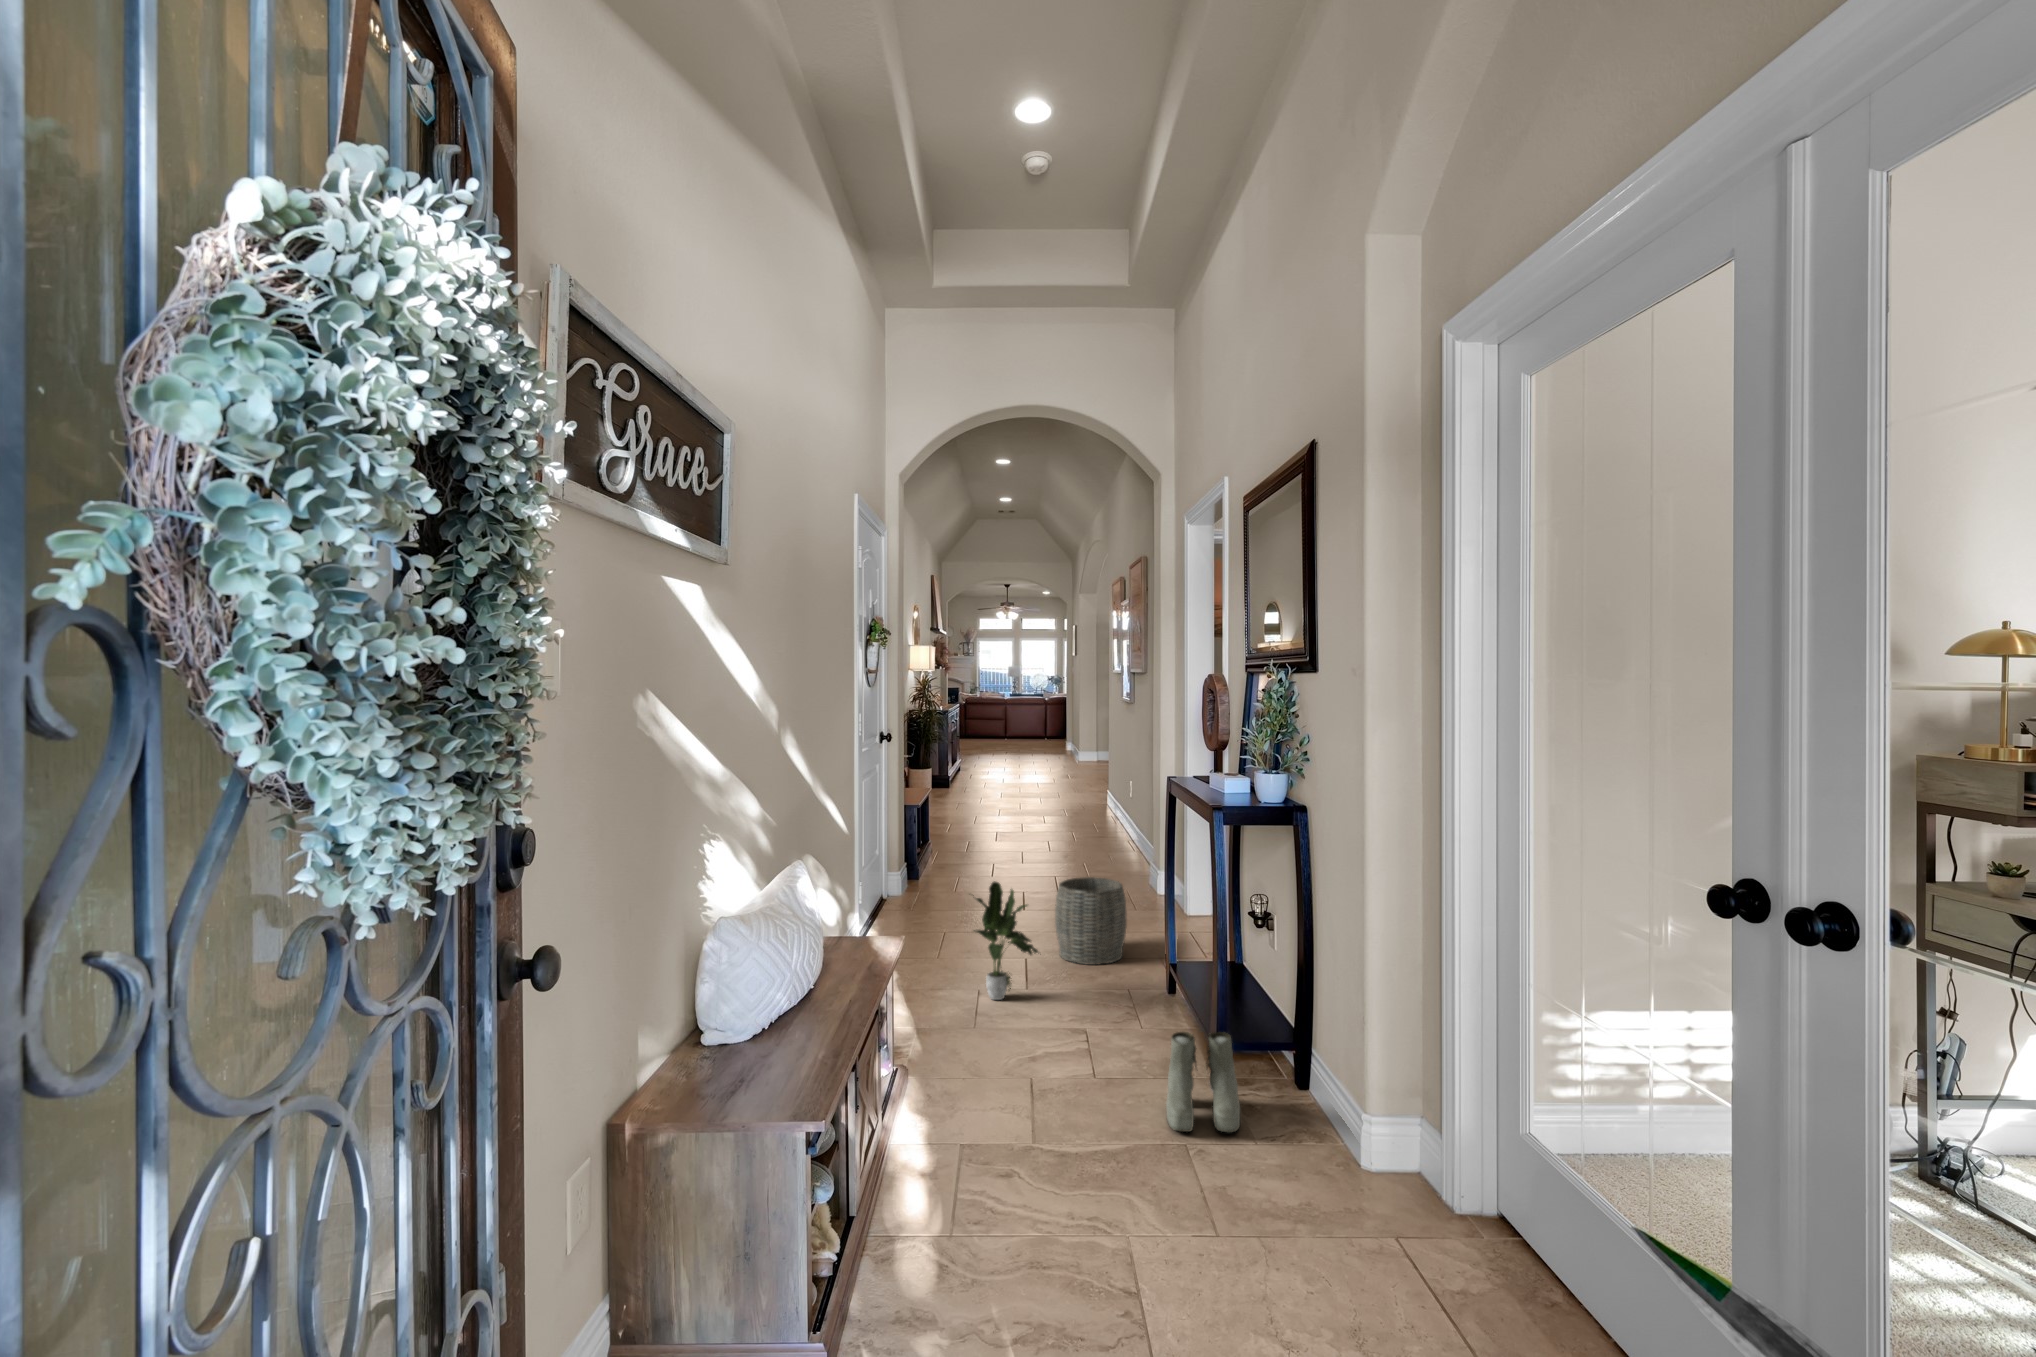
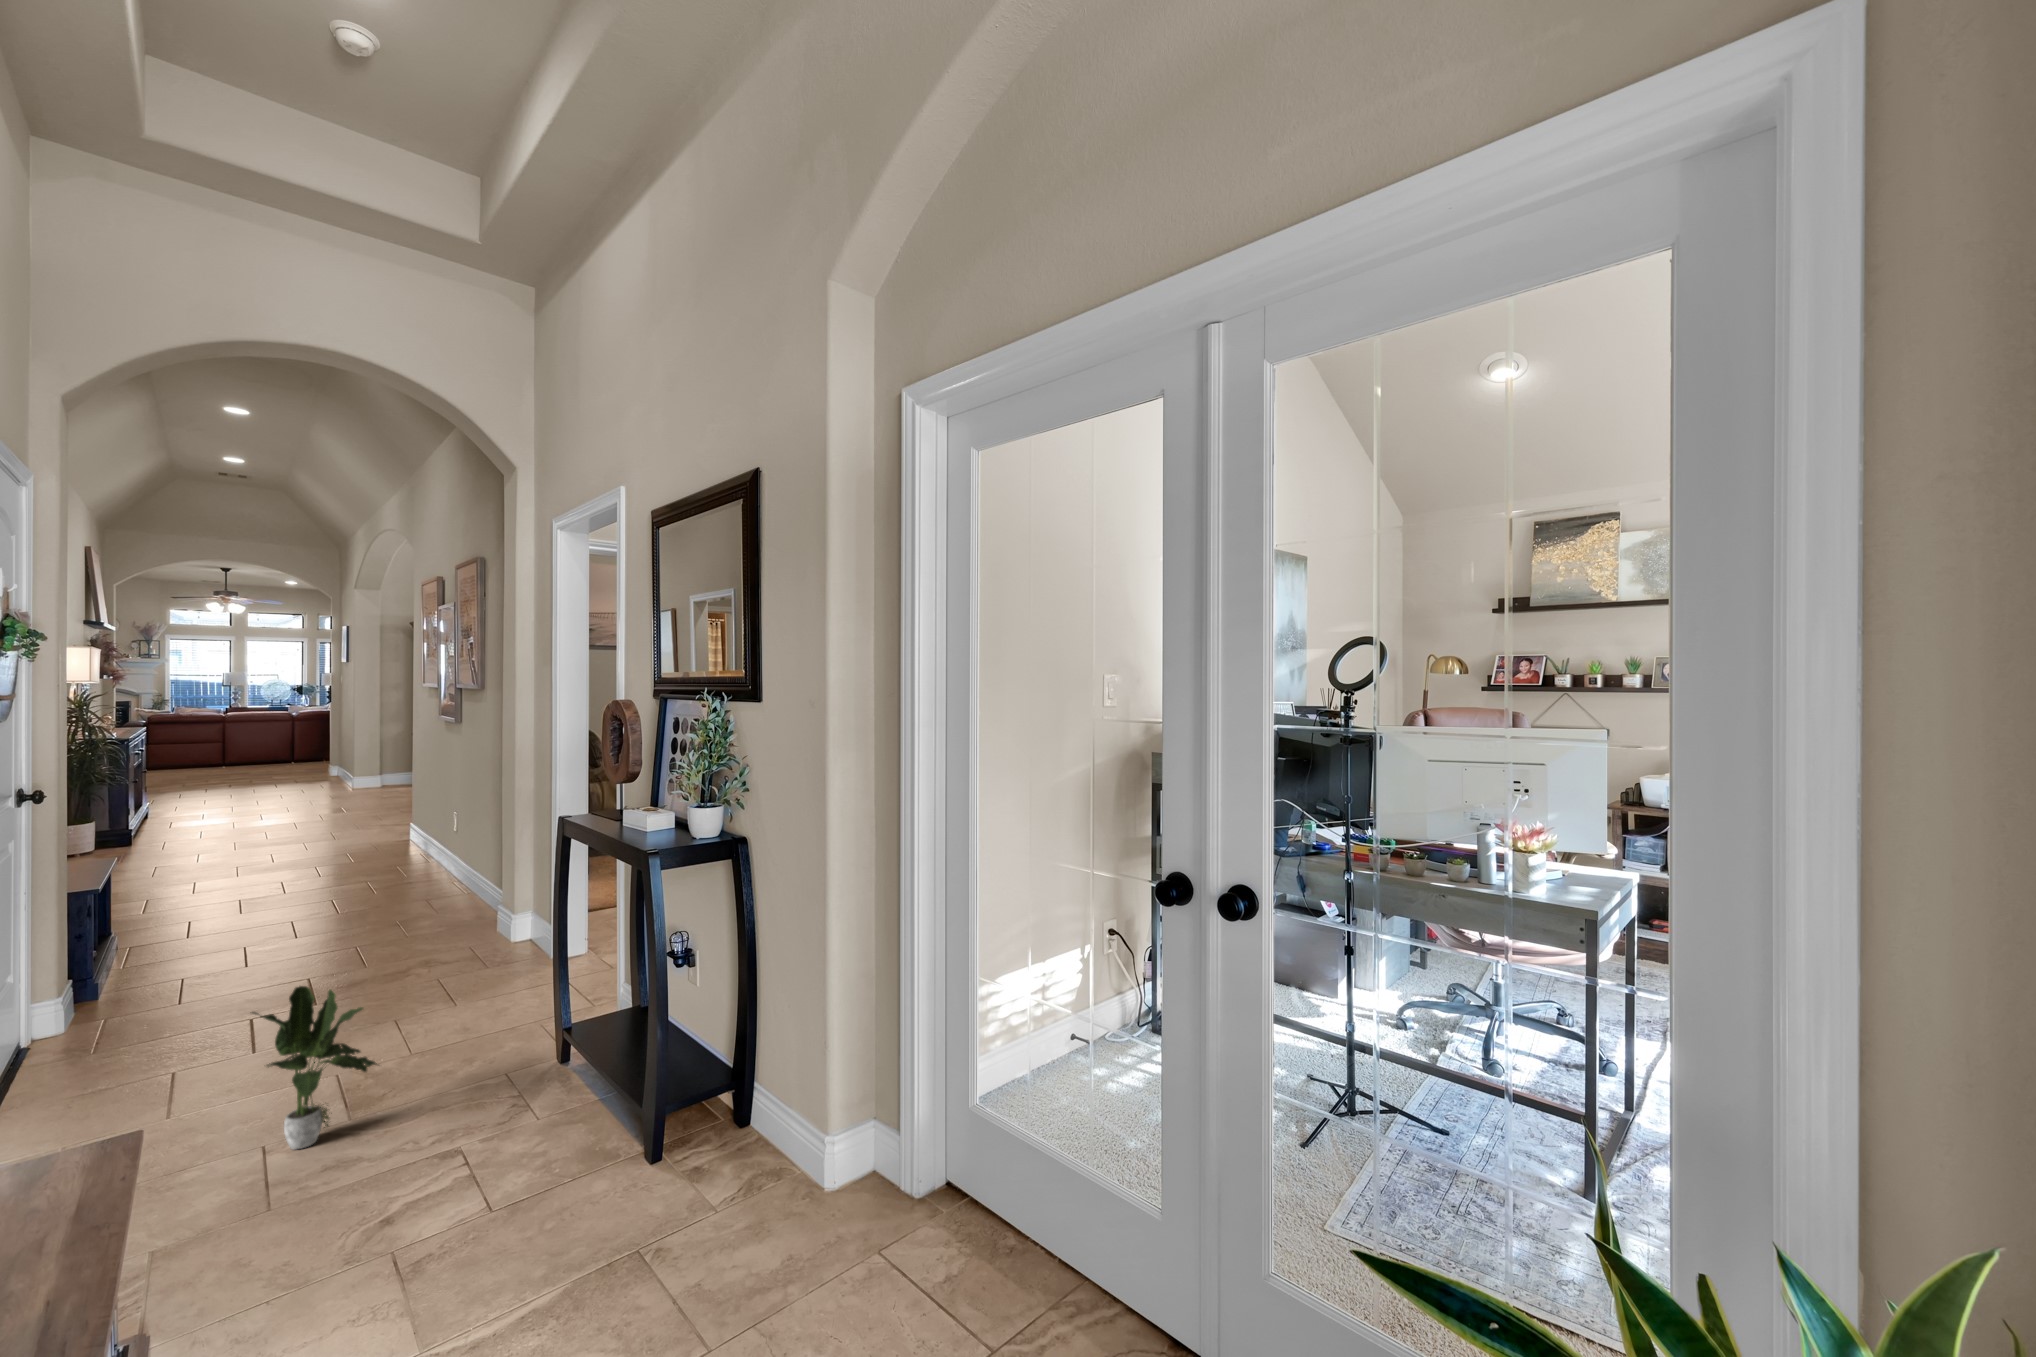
woven basket: present [1055,877,1127,965] -> none [385,942,491,1058]
boots: present [1166,1032,1240,1133] -> none [602,1099,693,1236]

